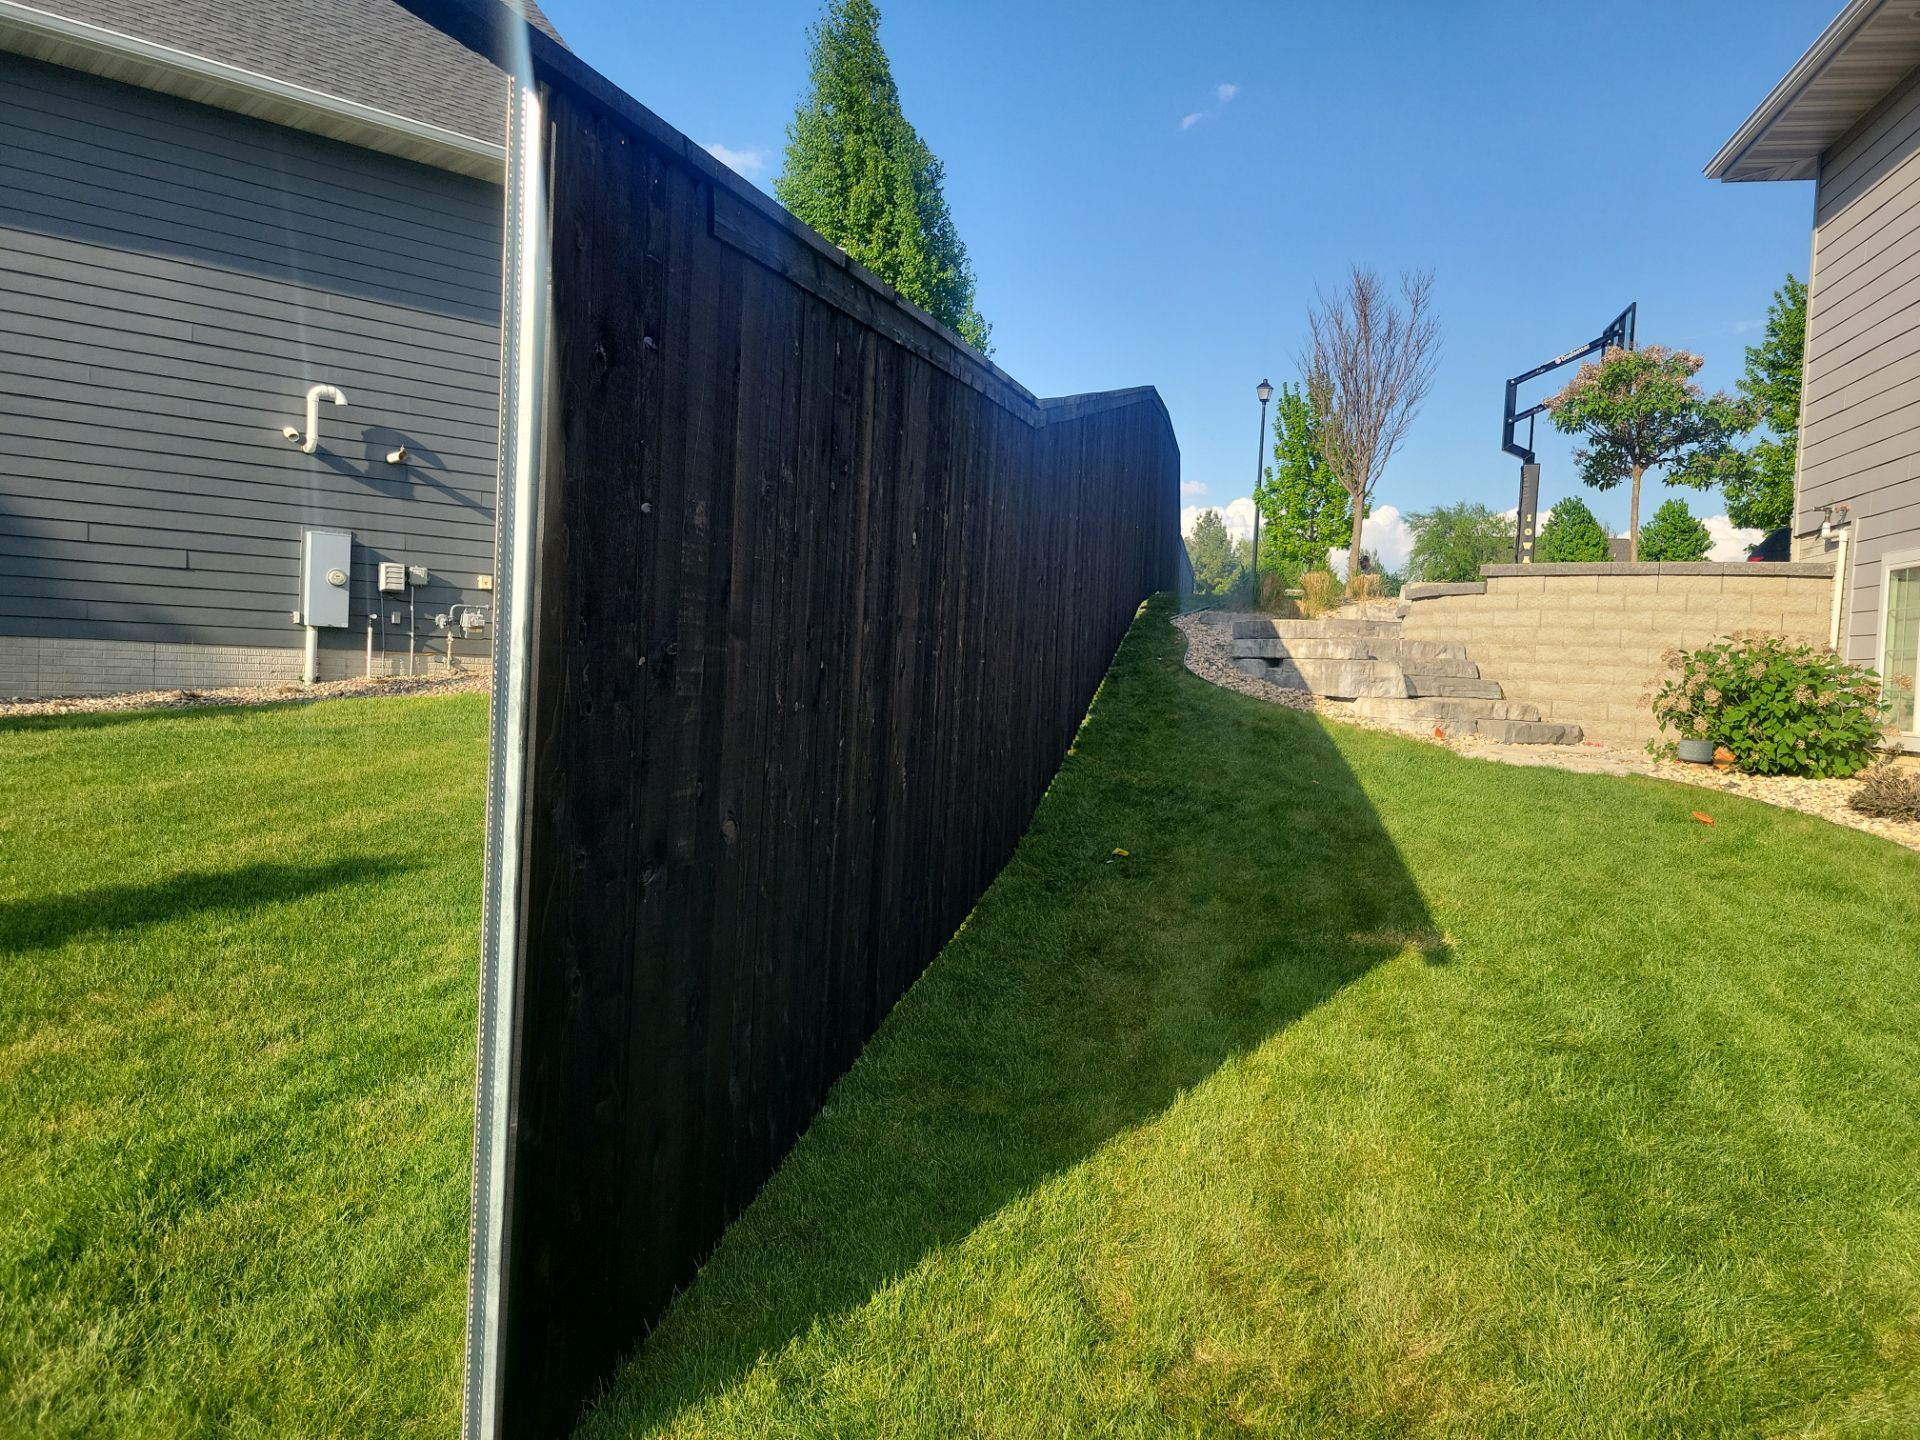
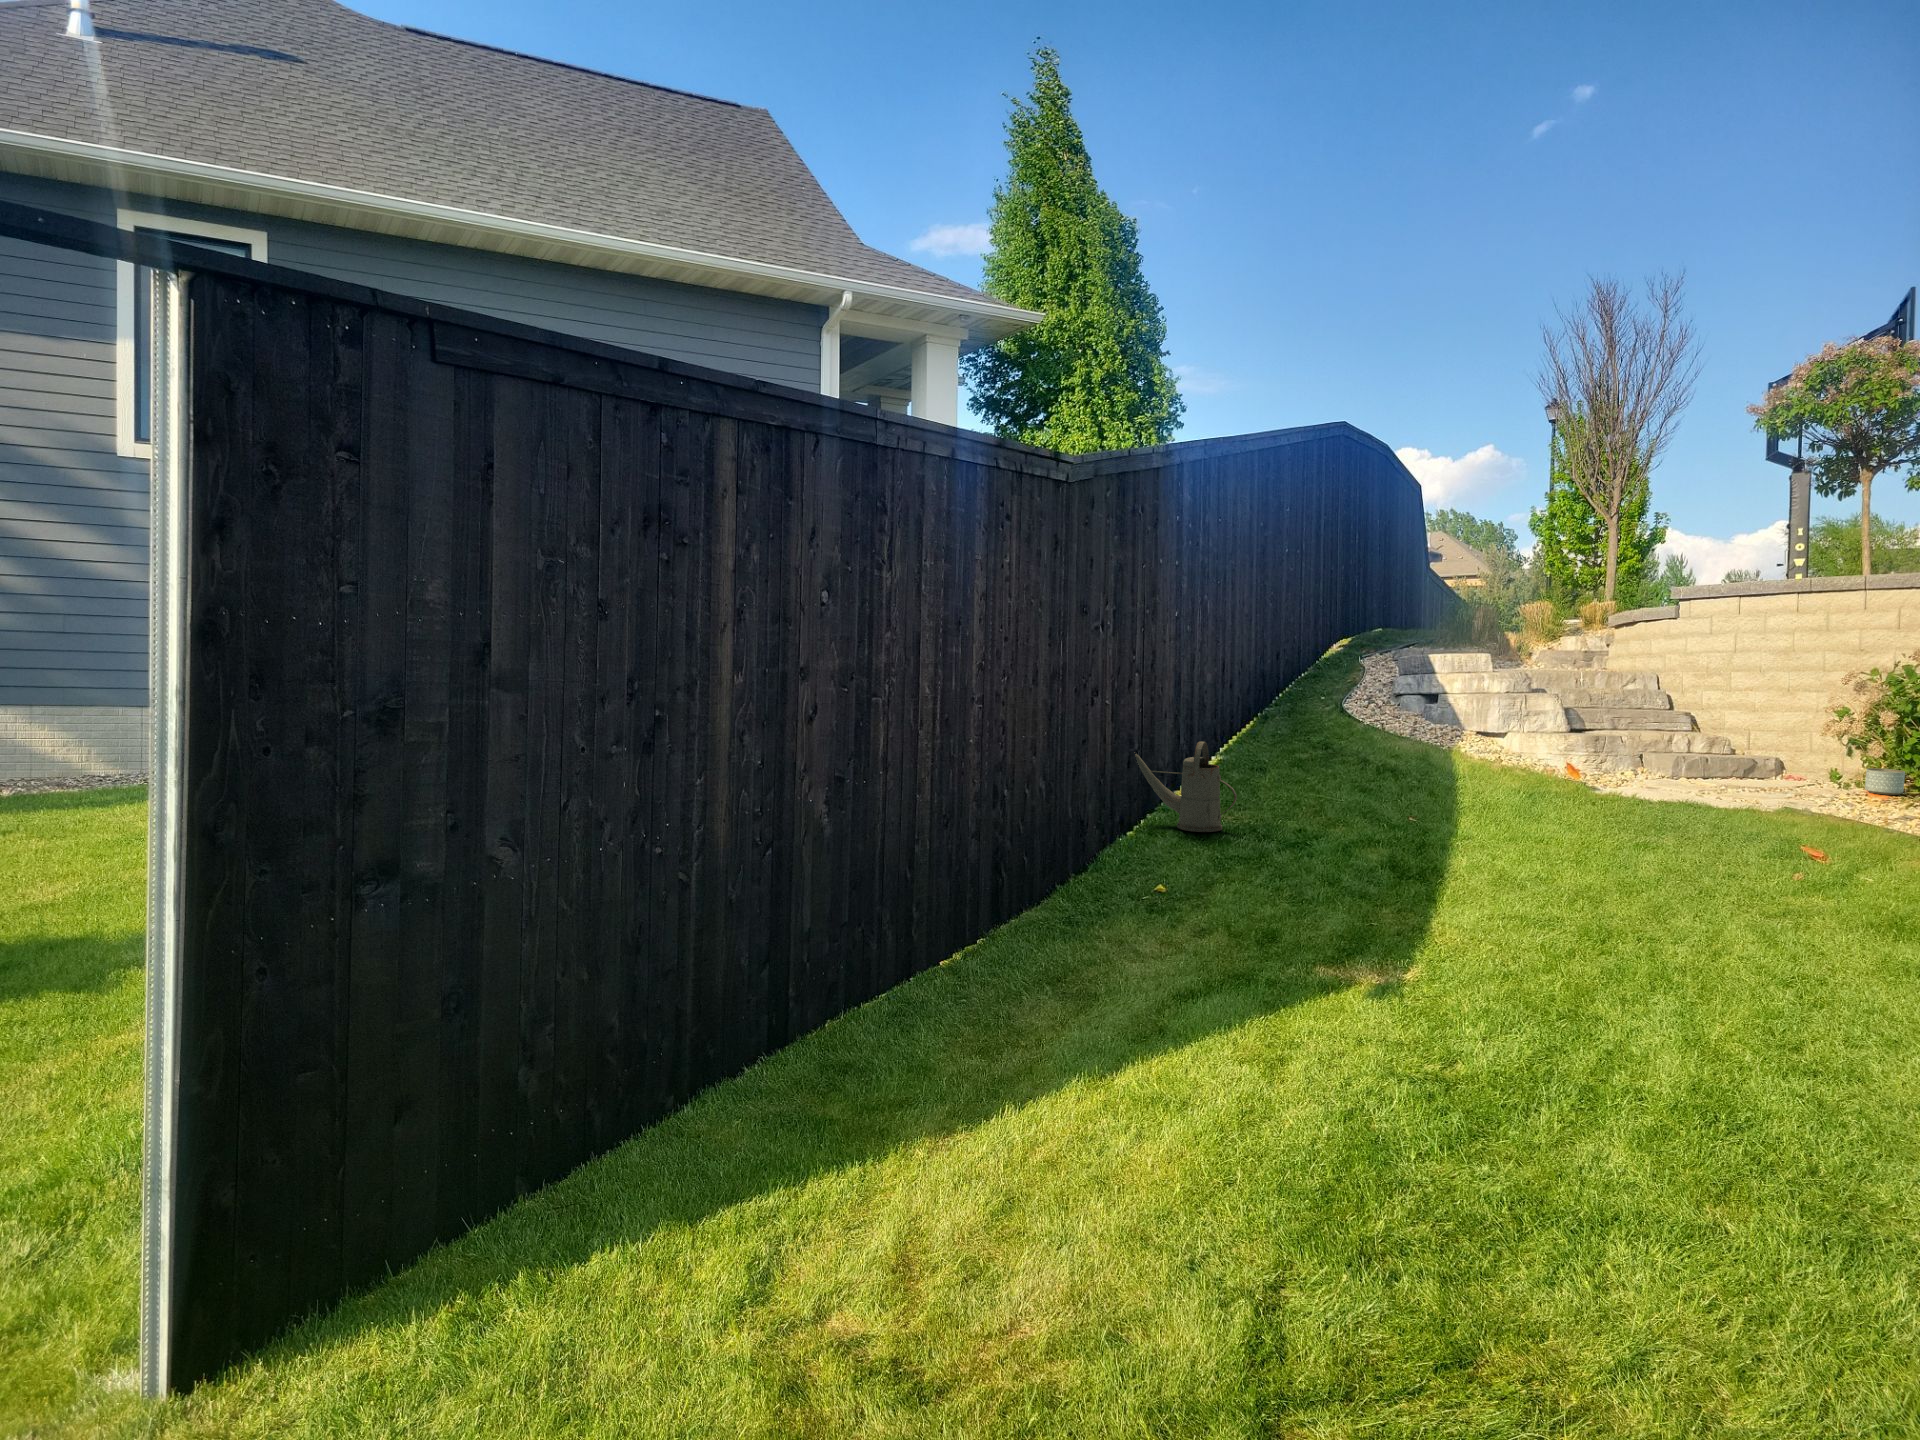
watering can: none [1058,713,1174,813] -> present [1135,742,1237,832]

